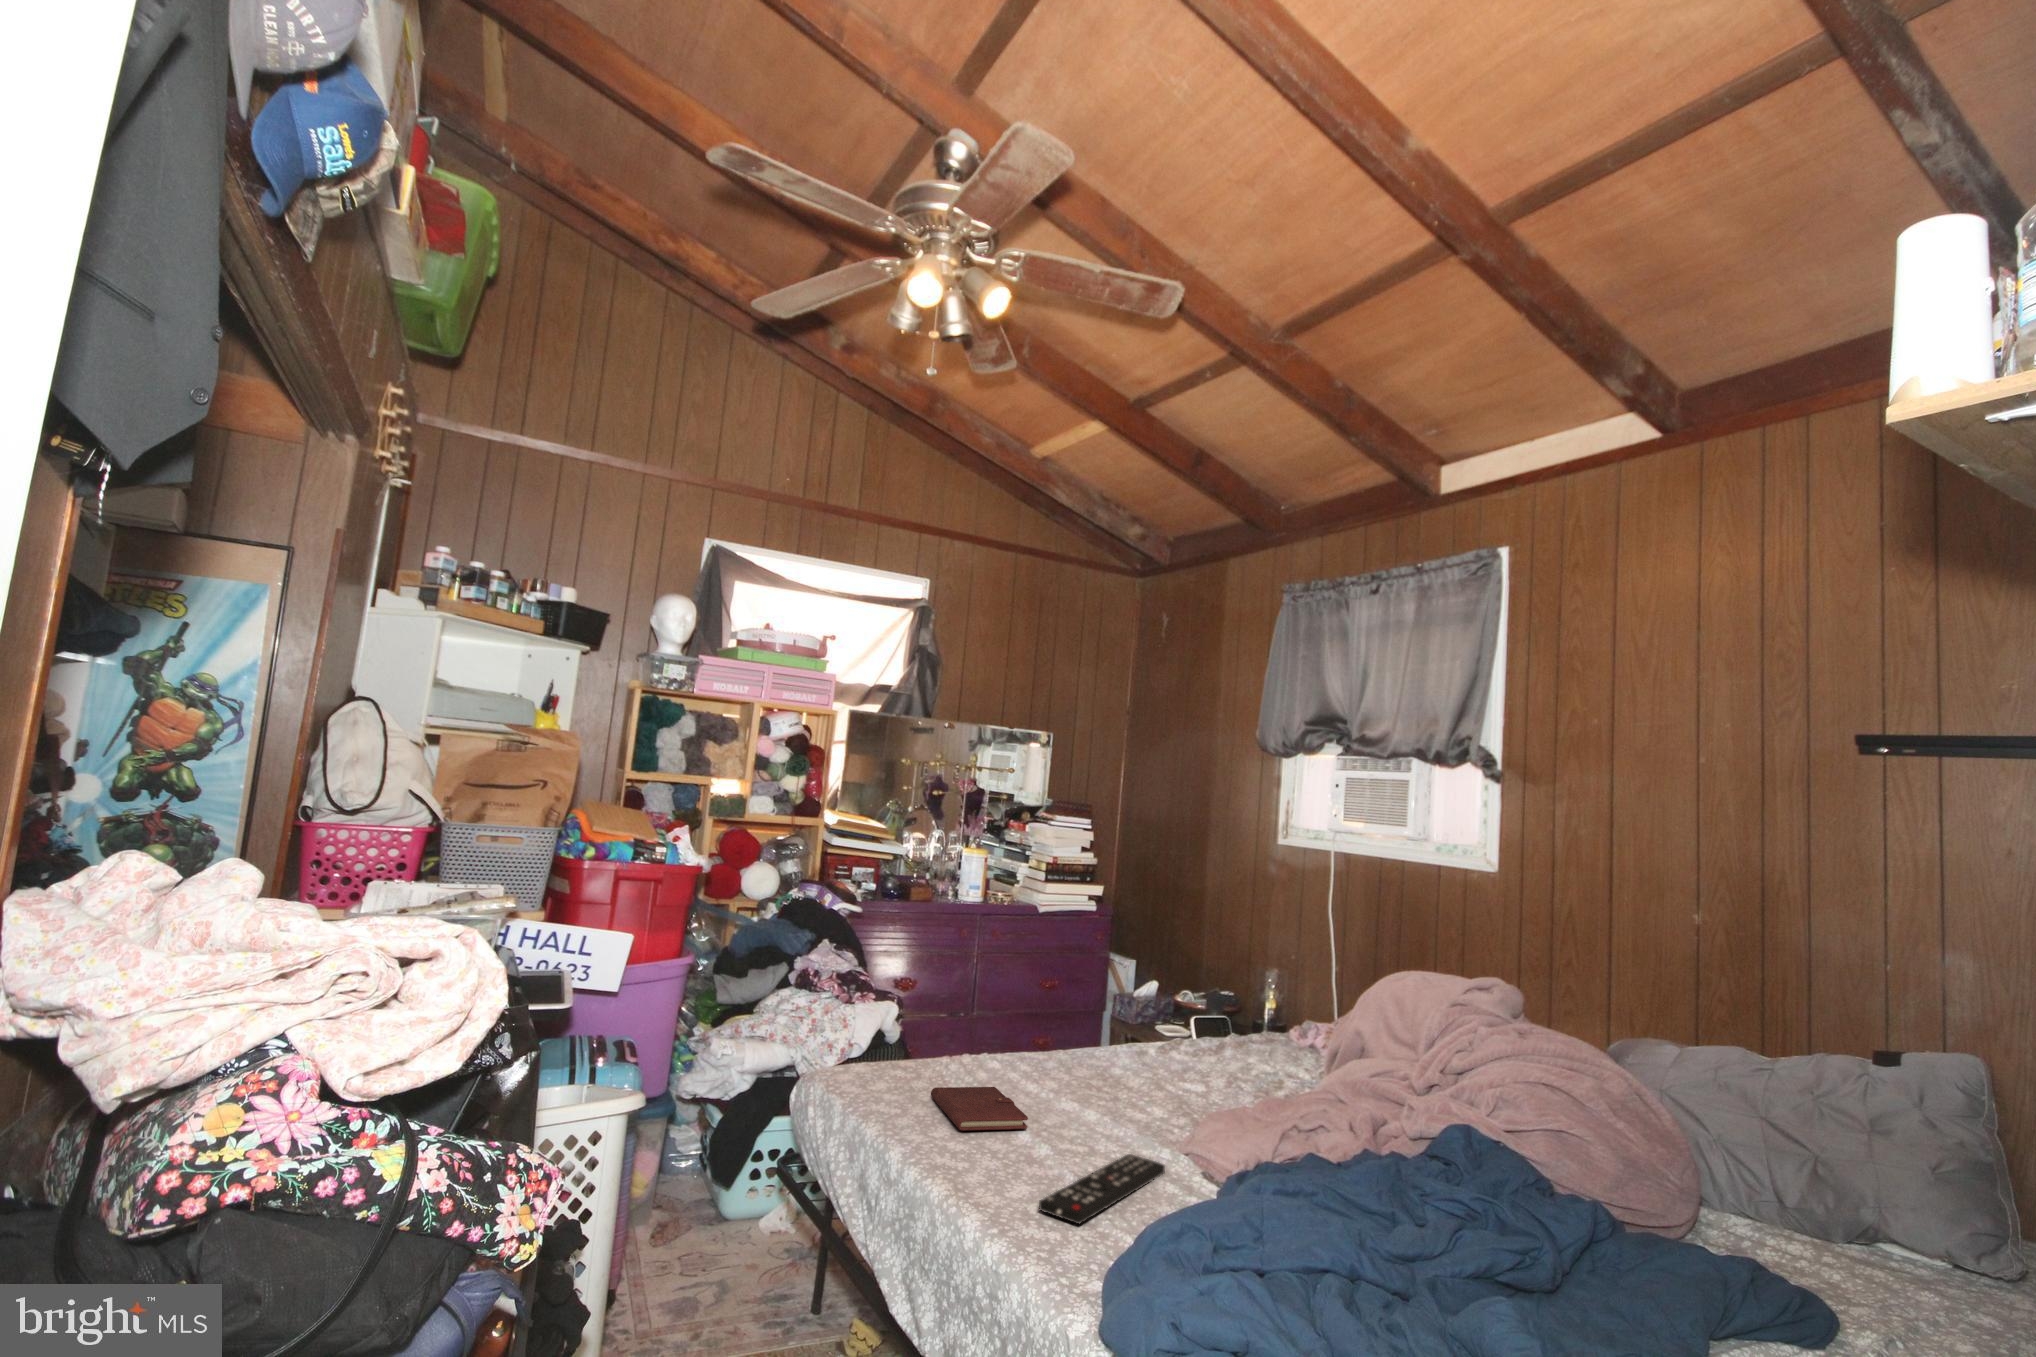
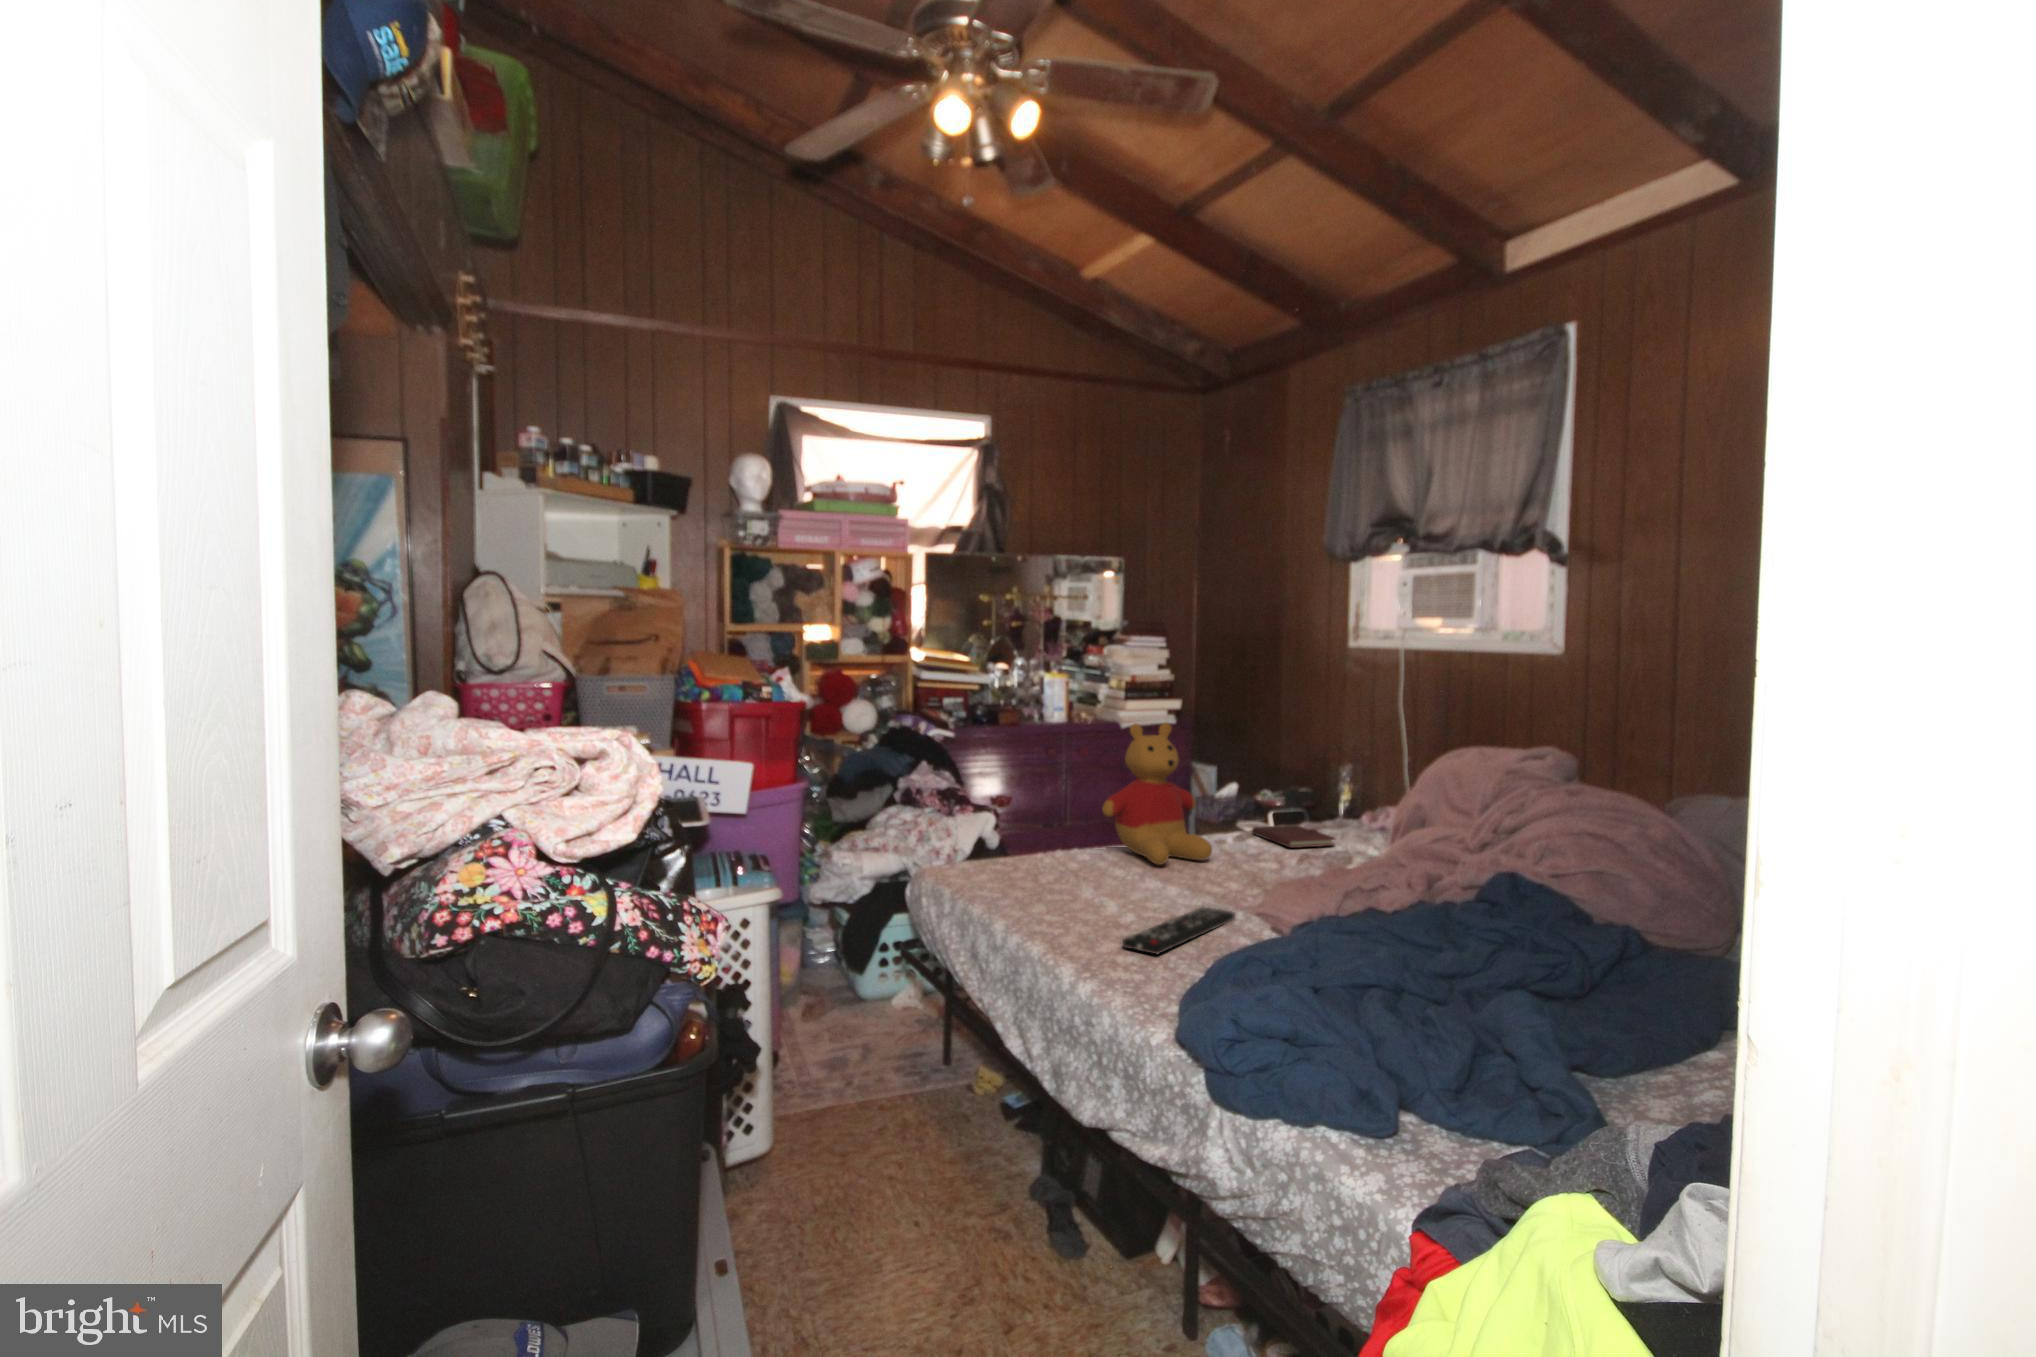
stuffed bear: none [1019,925,1136,1090] -> present [1102,722,1212,865]
notebook: present [931,1087,1028,1131] -> present [1252,825,1335,848]

